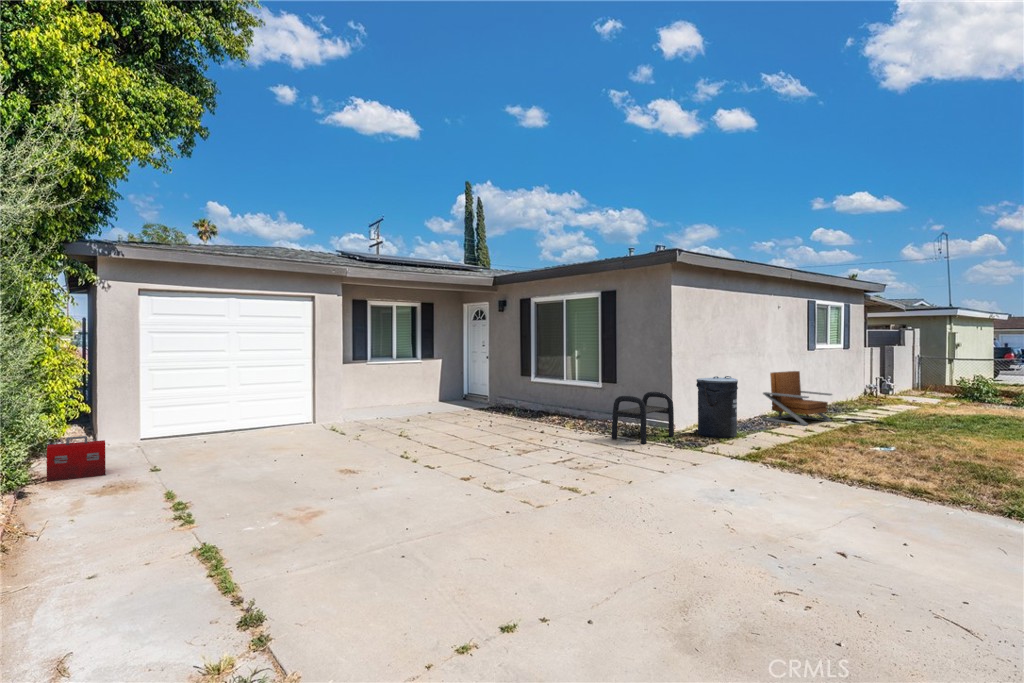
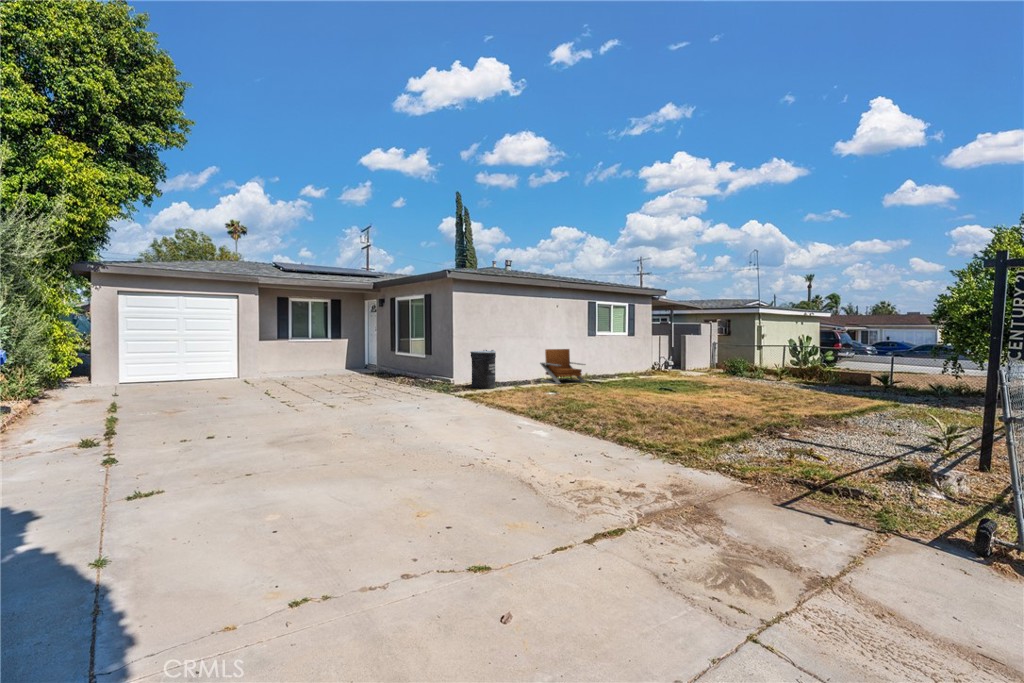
bench: present [612,392,674,444] -> none [408,359,452,390]
toolbox: present [47,436,106,481] -> none [37,374,76,398]

